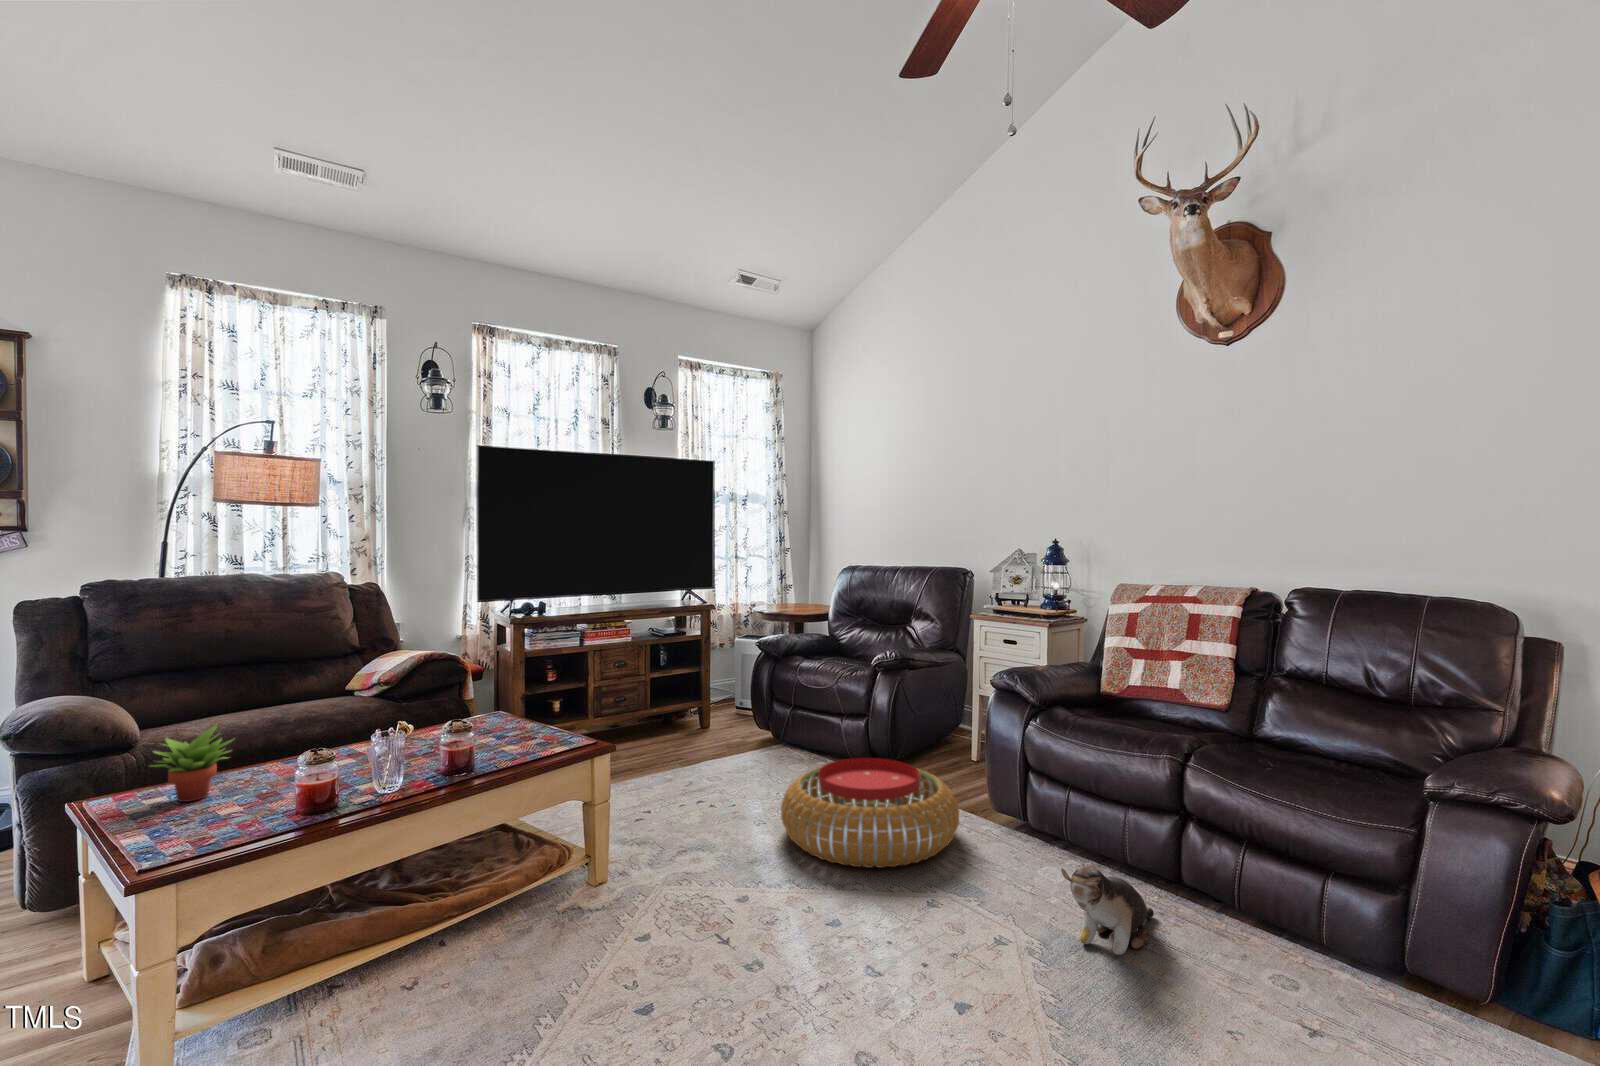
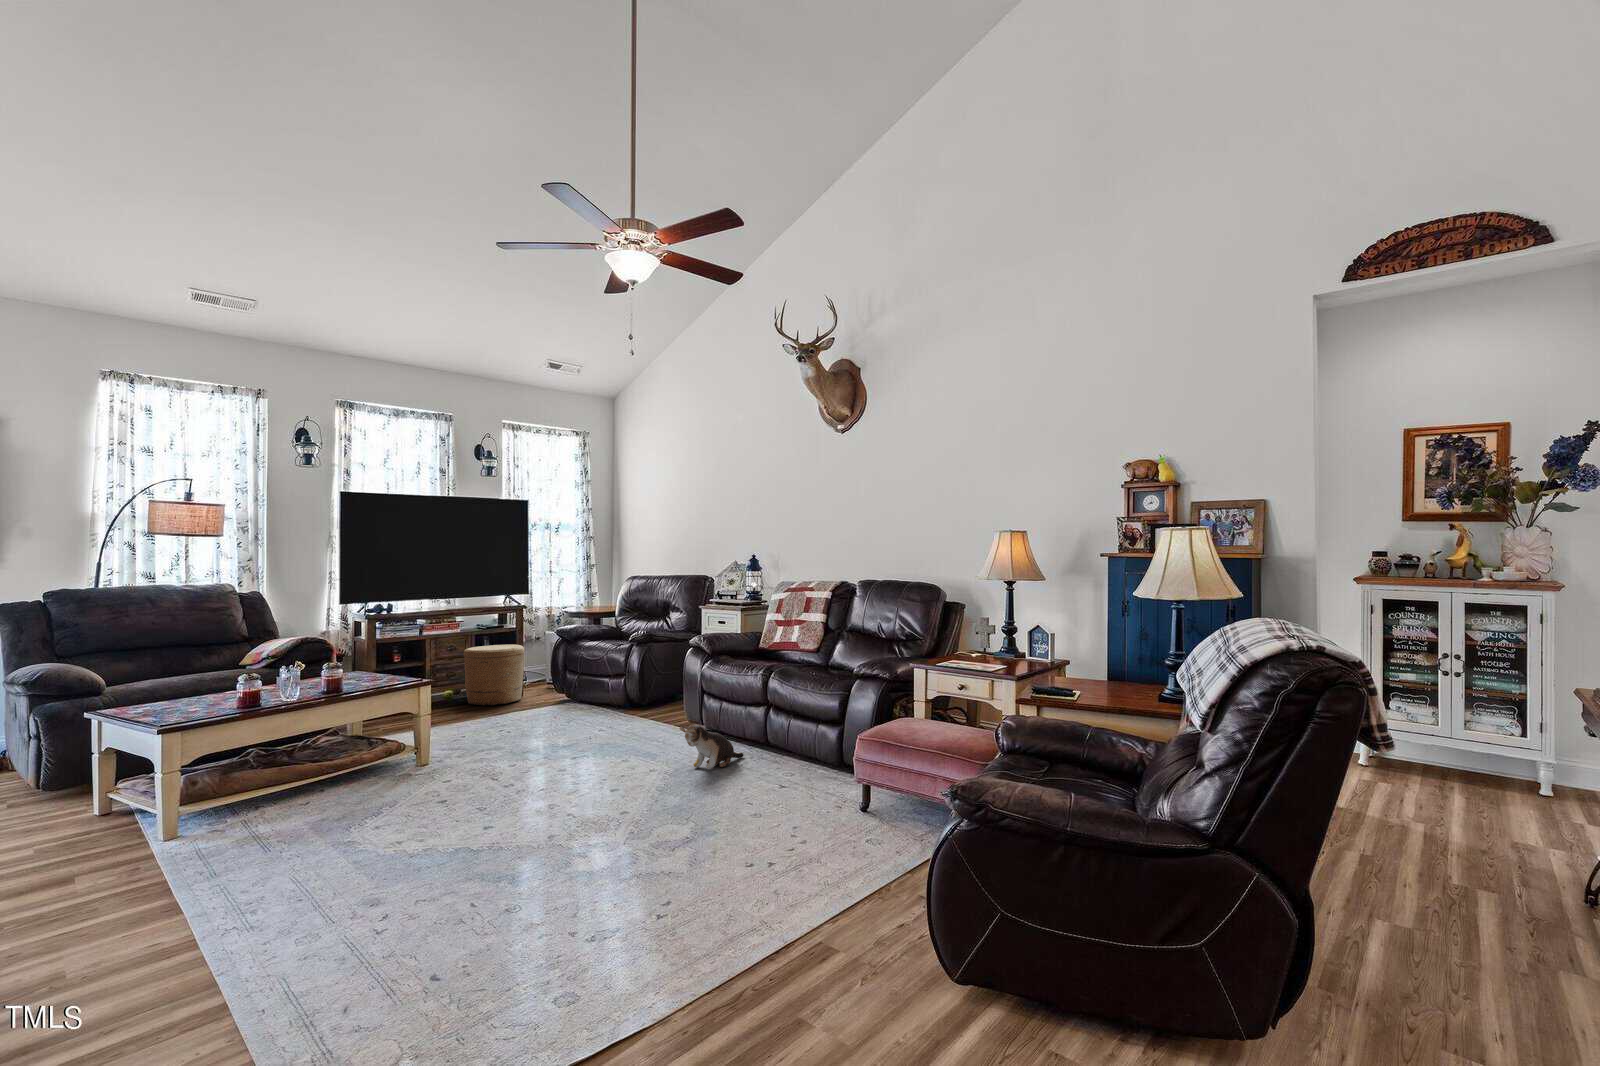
woven basket: none [636,659,716,747] -> present [463,645,525,706]
succulent plant: present [153,724,234,802] -> none [142,665,194,708]
pouf: present [781,758,959,868] -> none [548,693,660,749]

